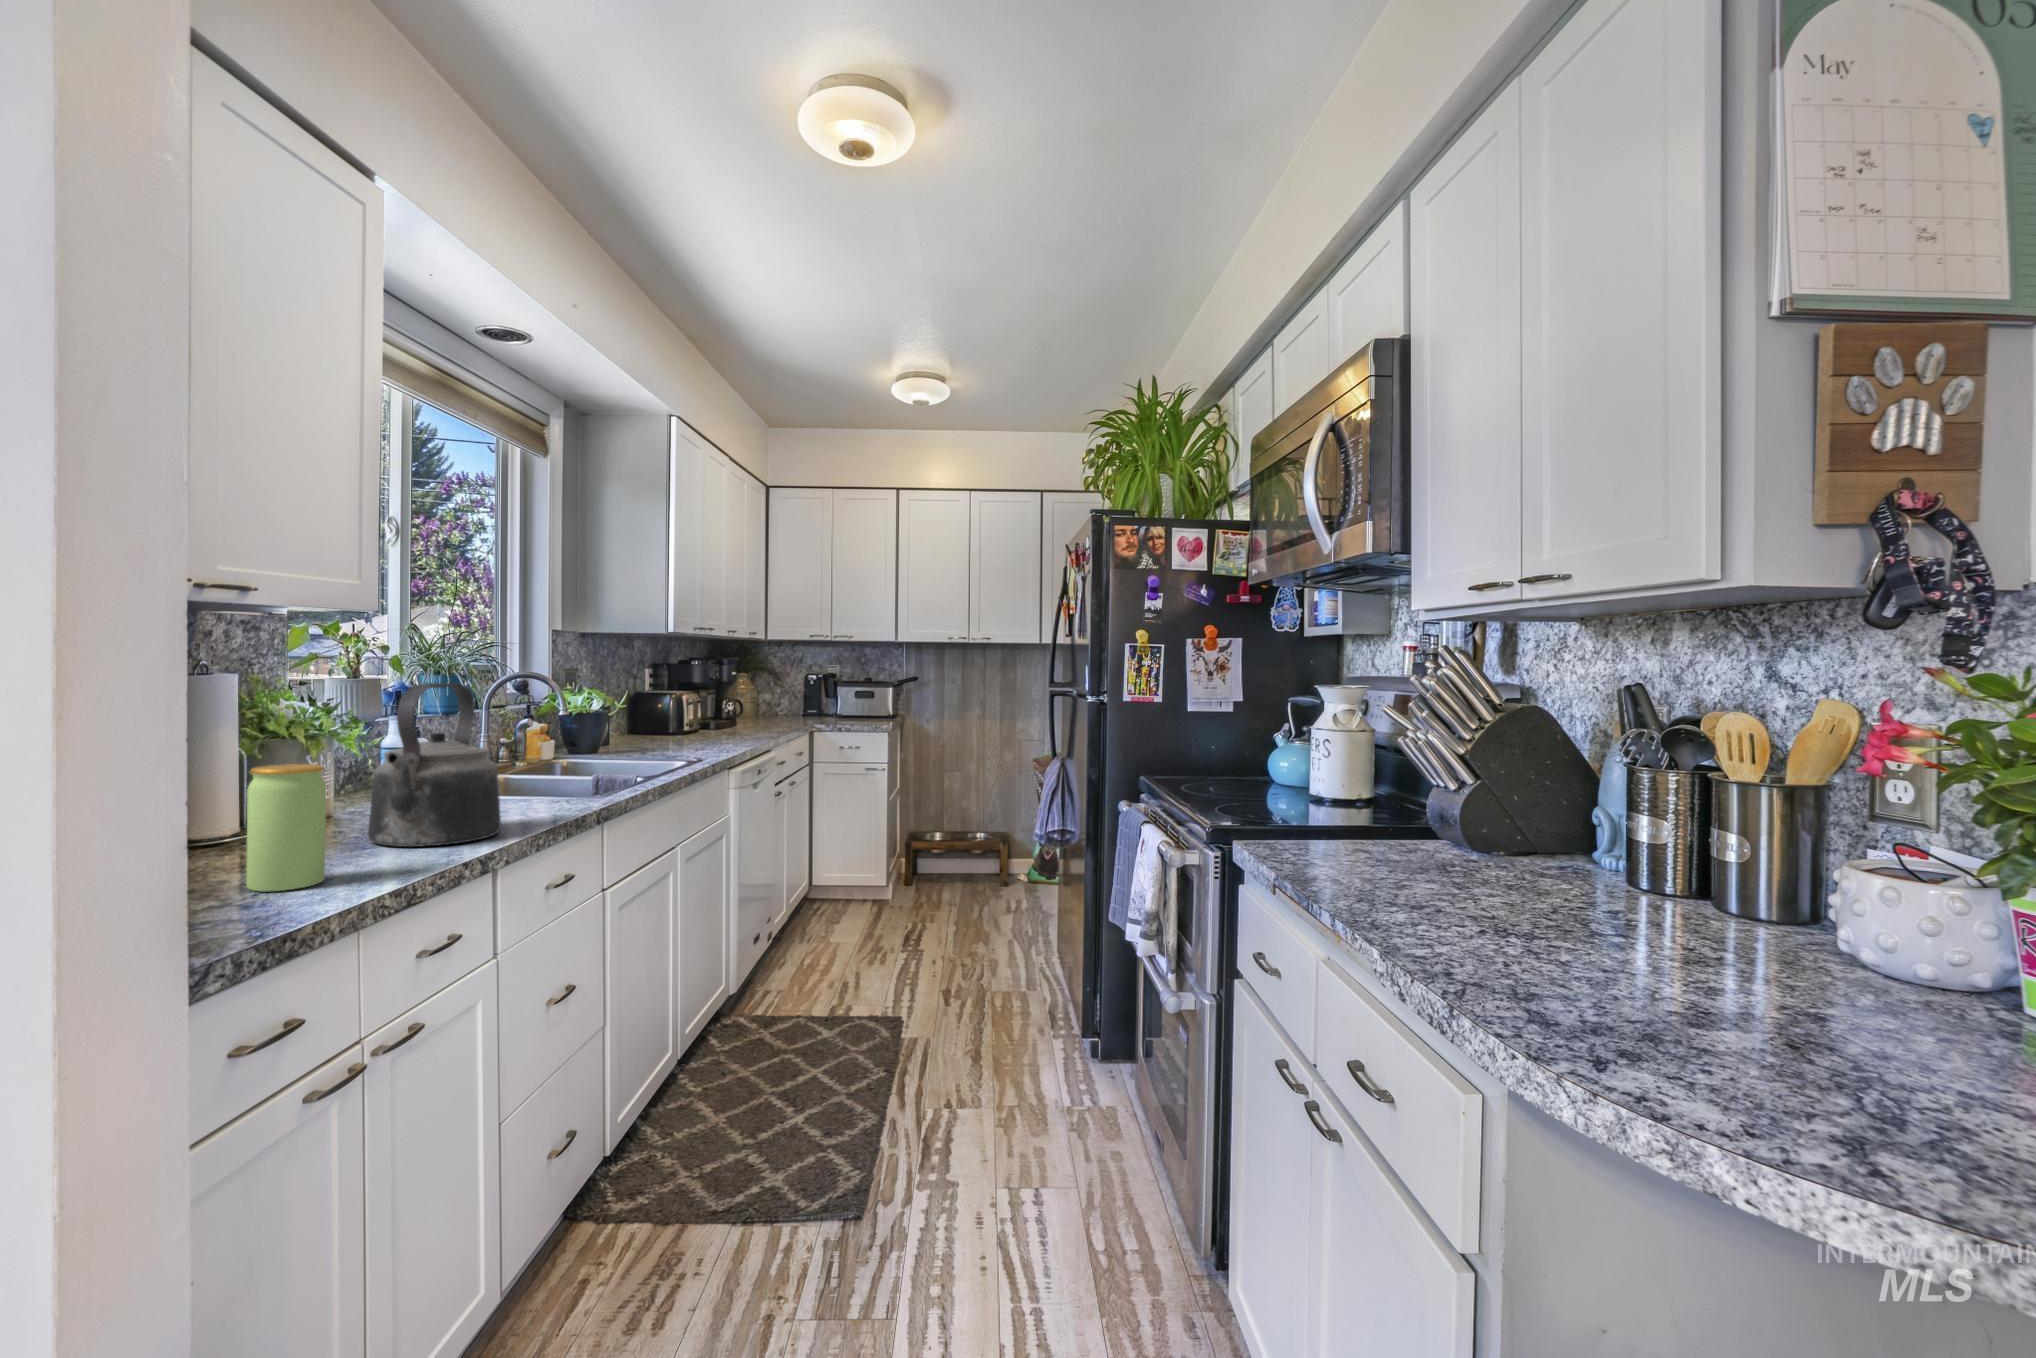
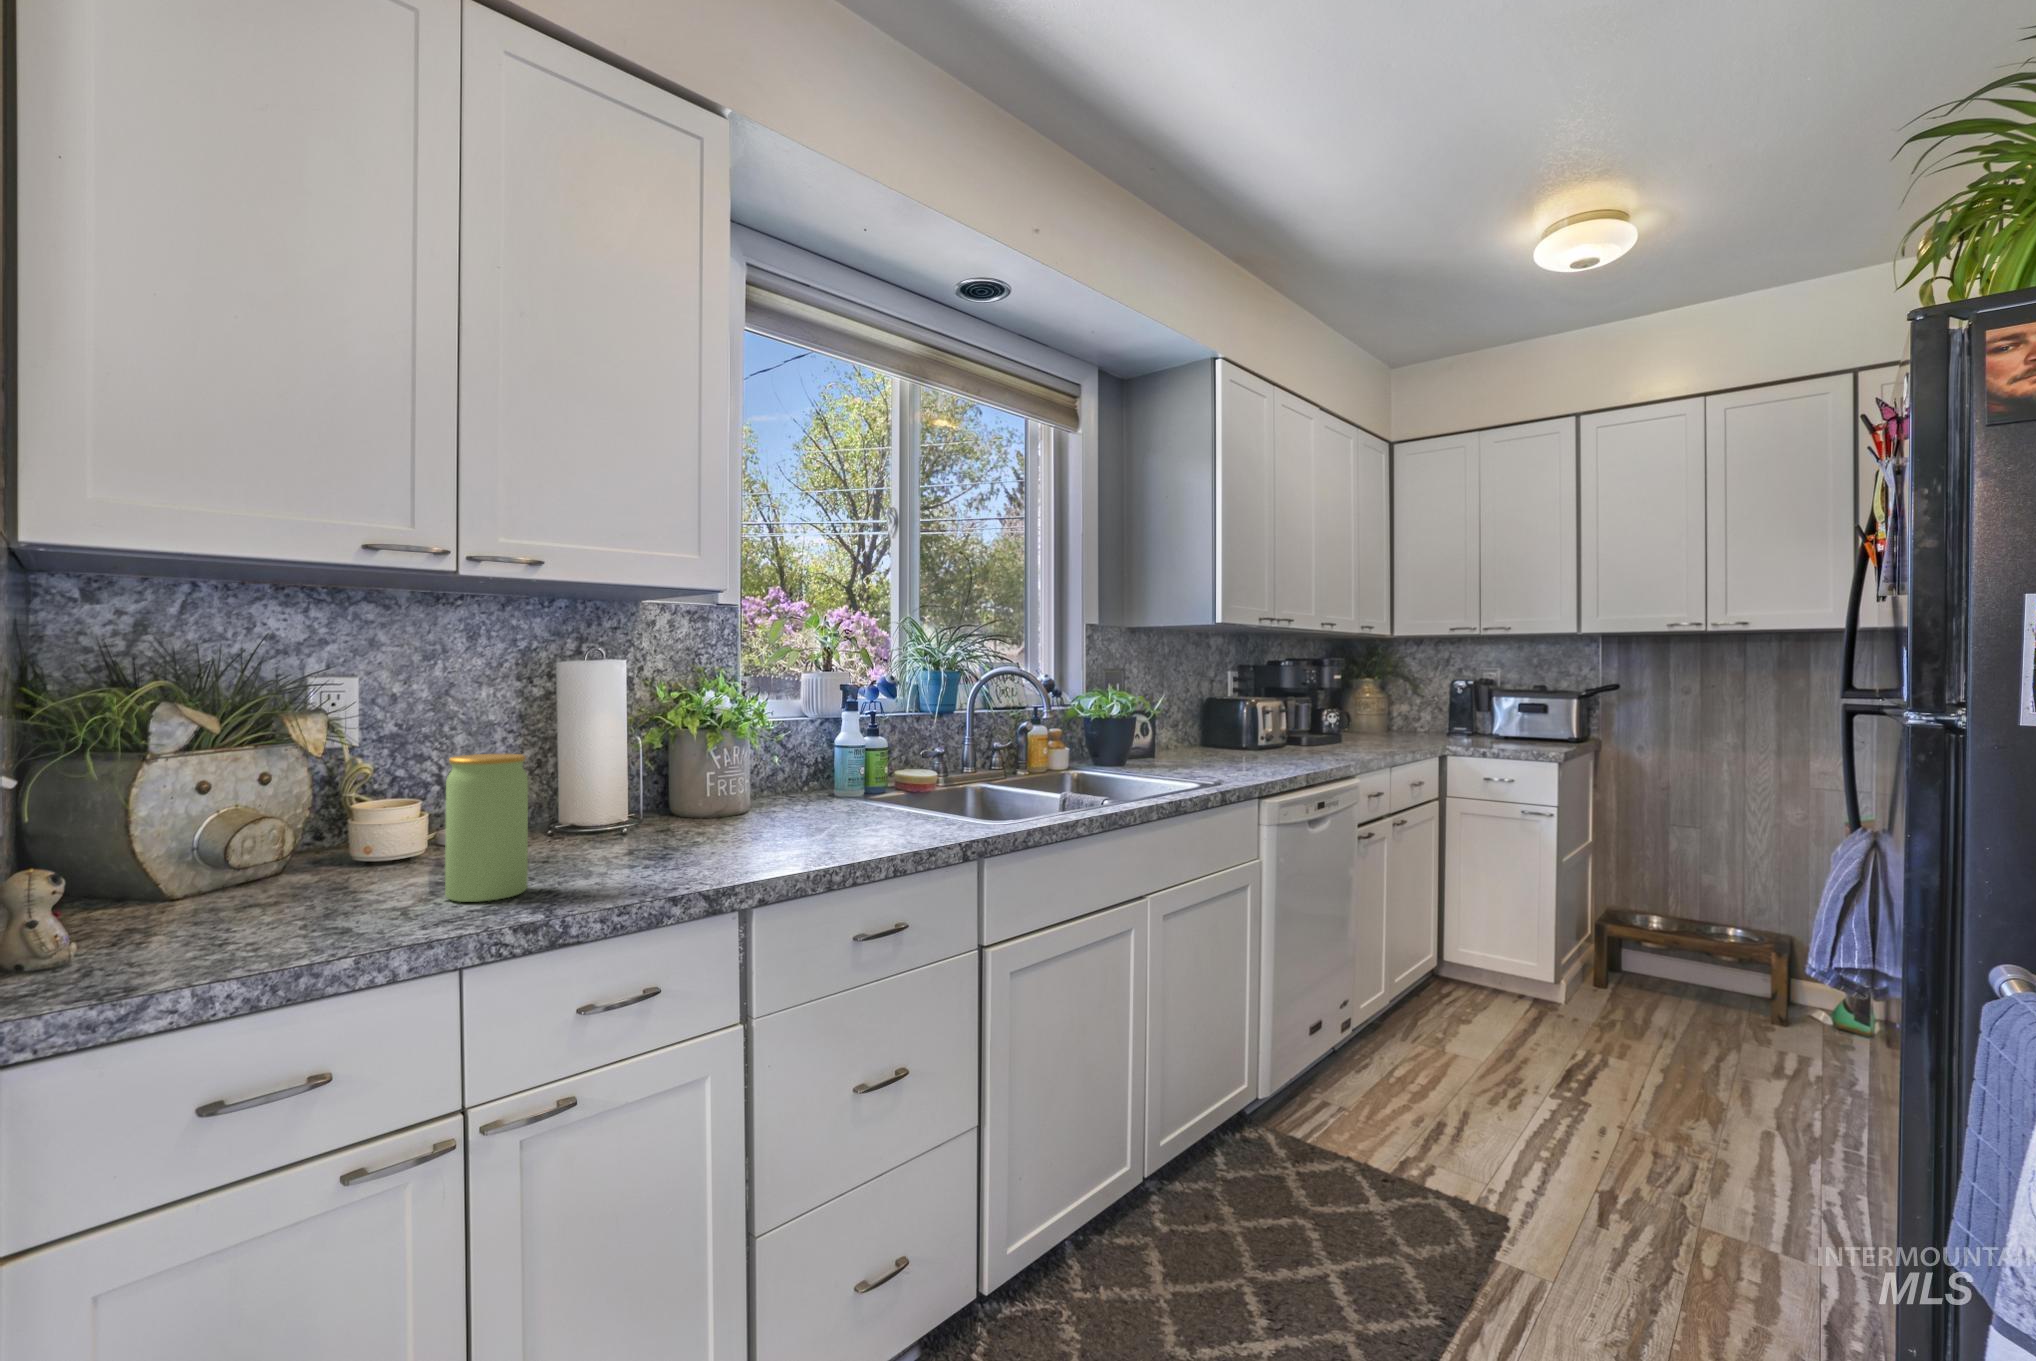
kettle: present [368,683,501,847] -> none [653,668,816,864]

